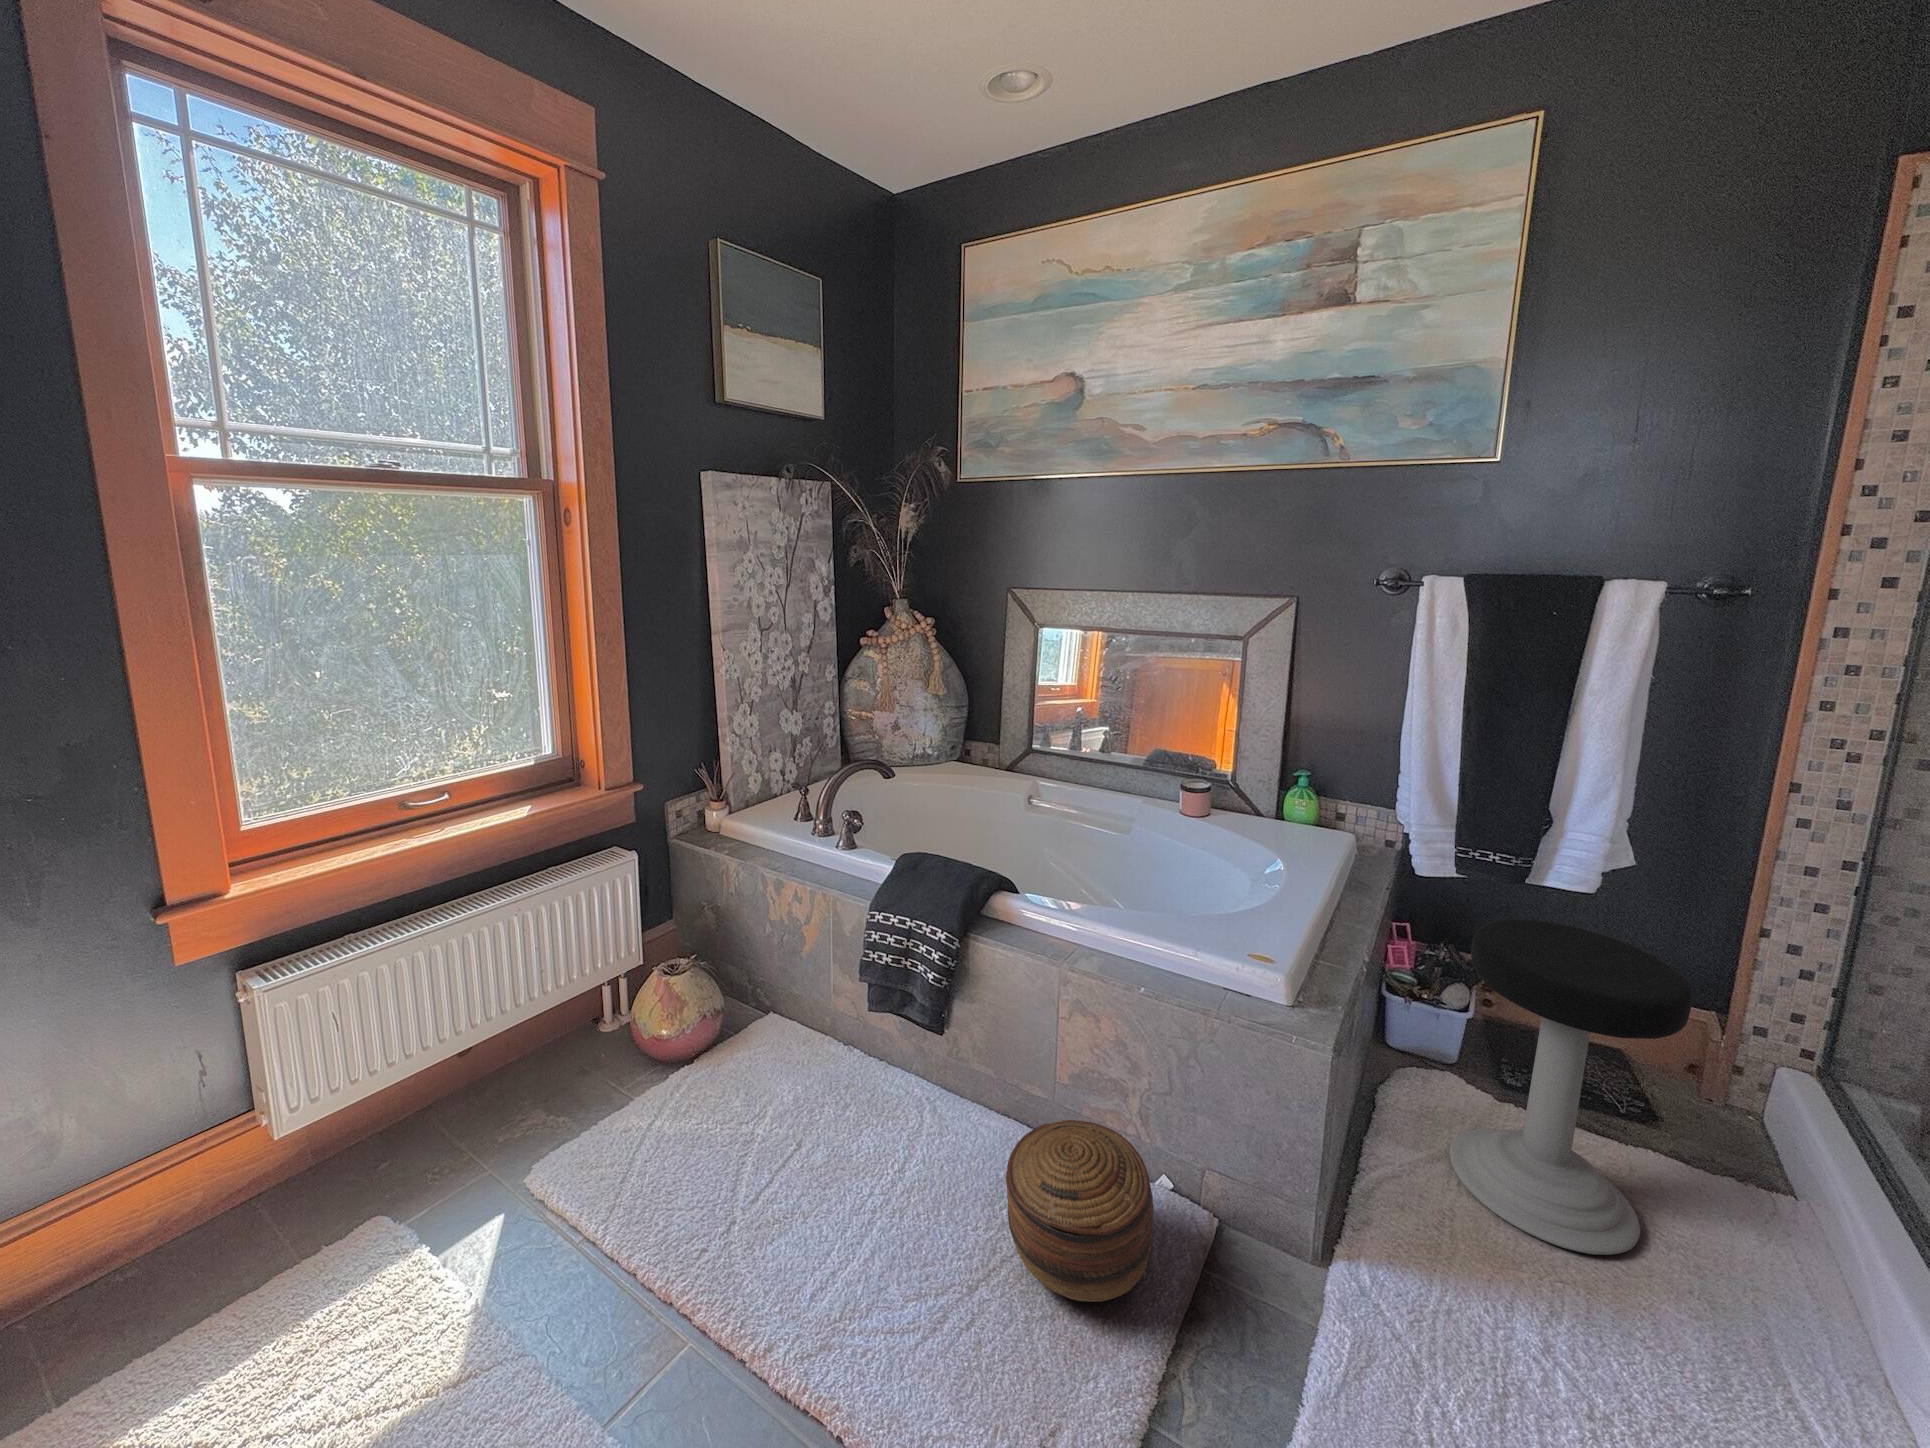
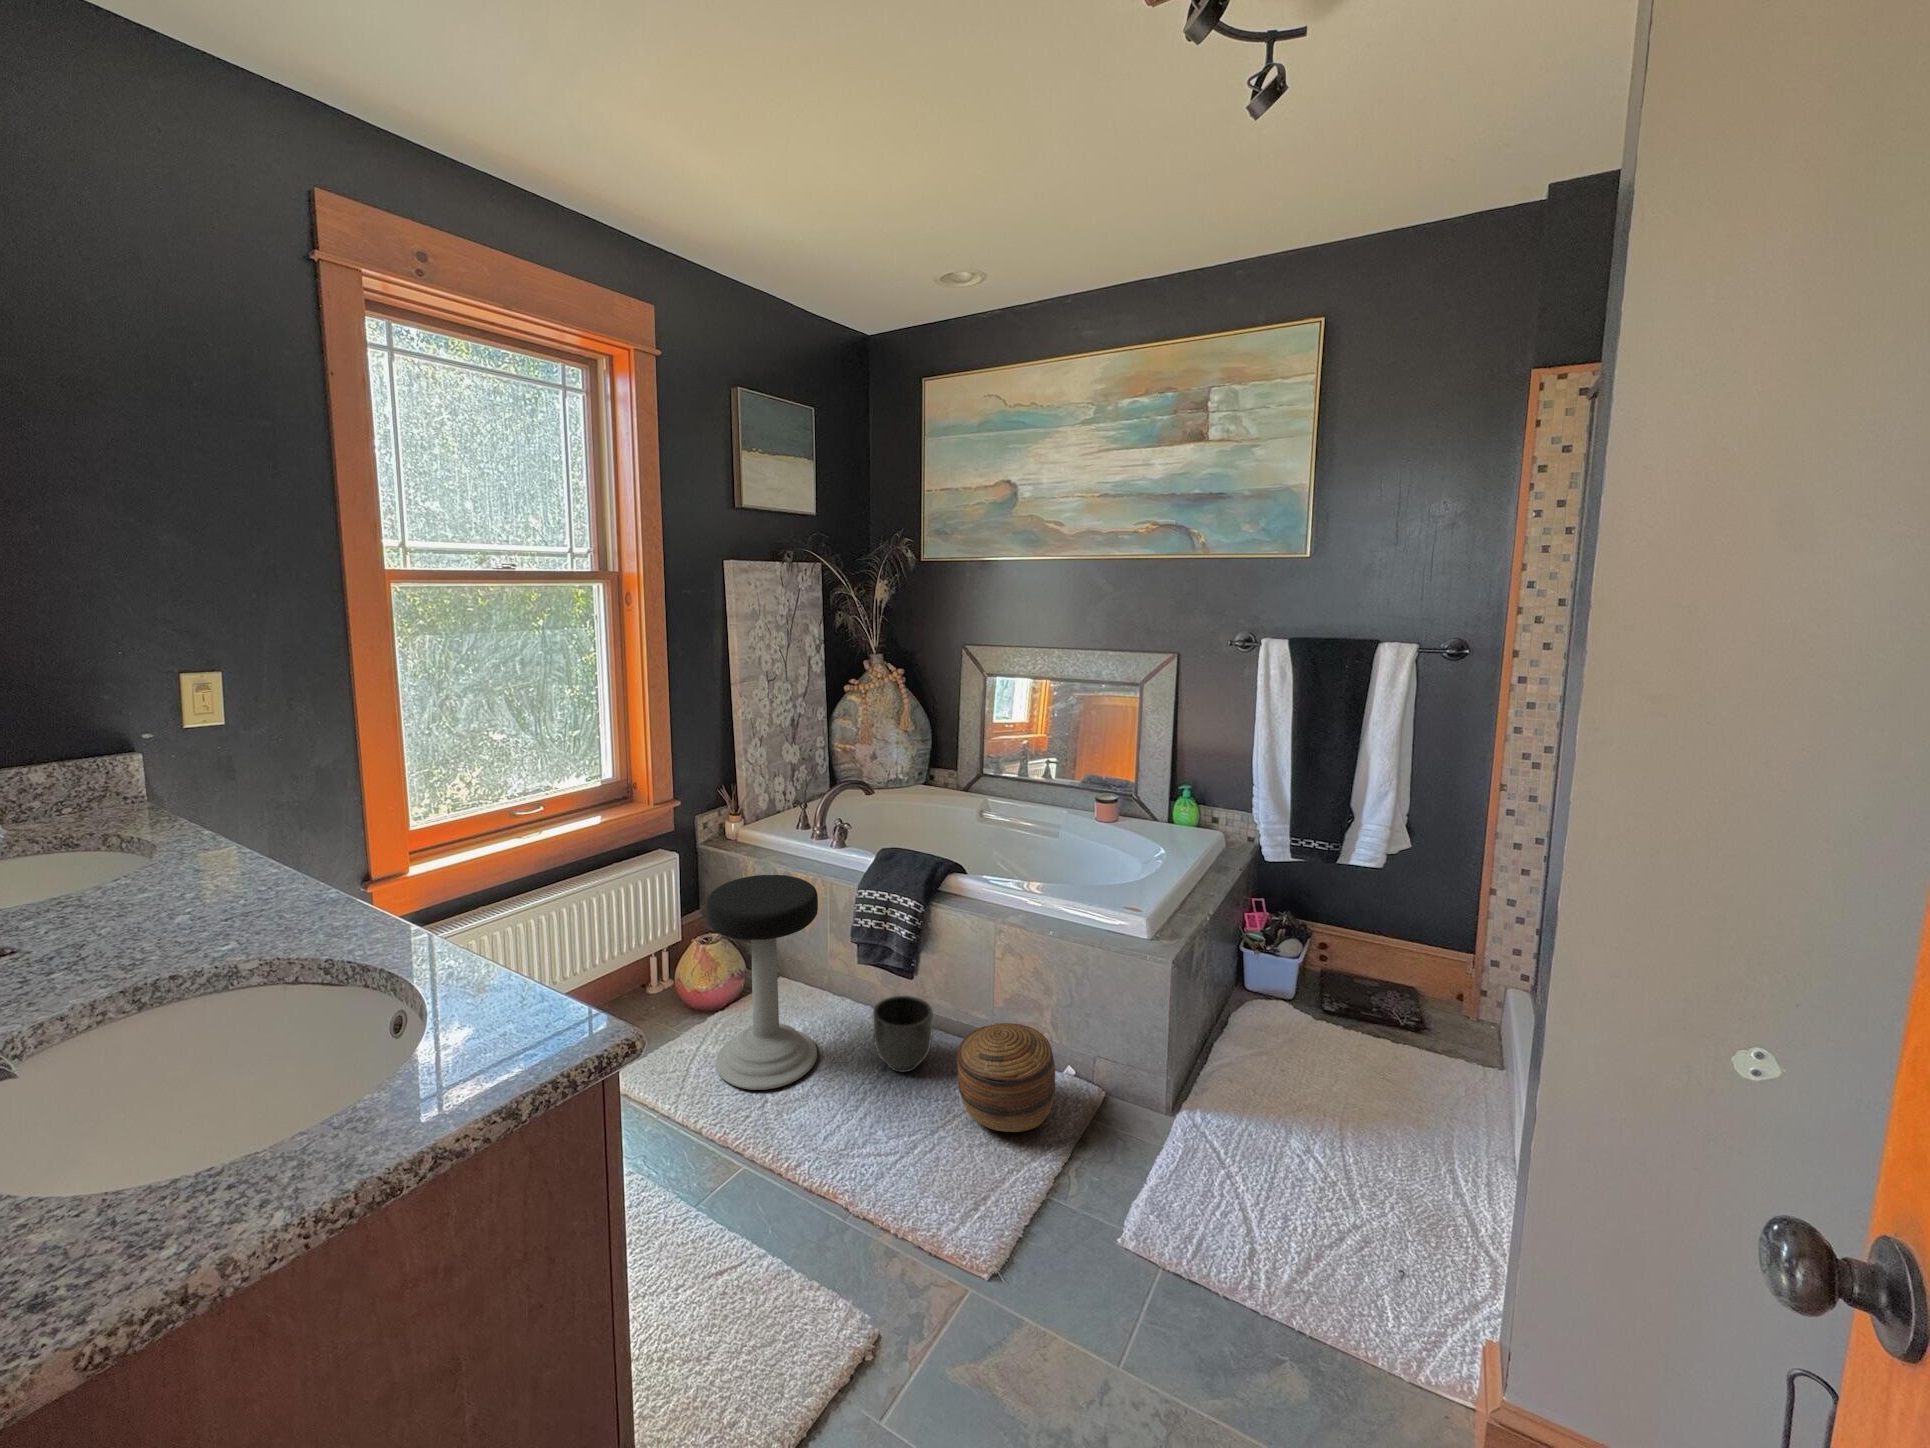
stool: present [1450,919,1692,1255] -> present [707,875,818,1090]
planter: none [886,1062,970,1174] -> present [872,996,933,1072]

